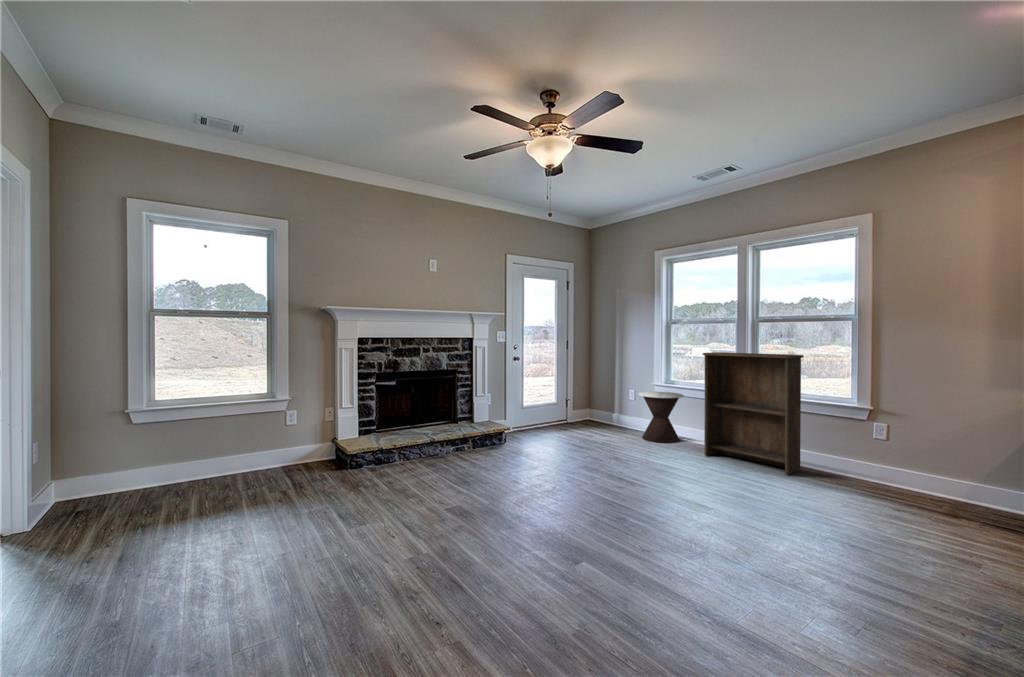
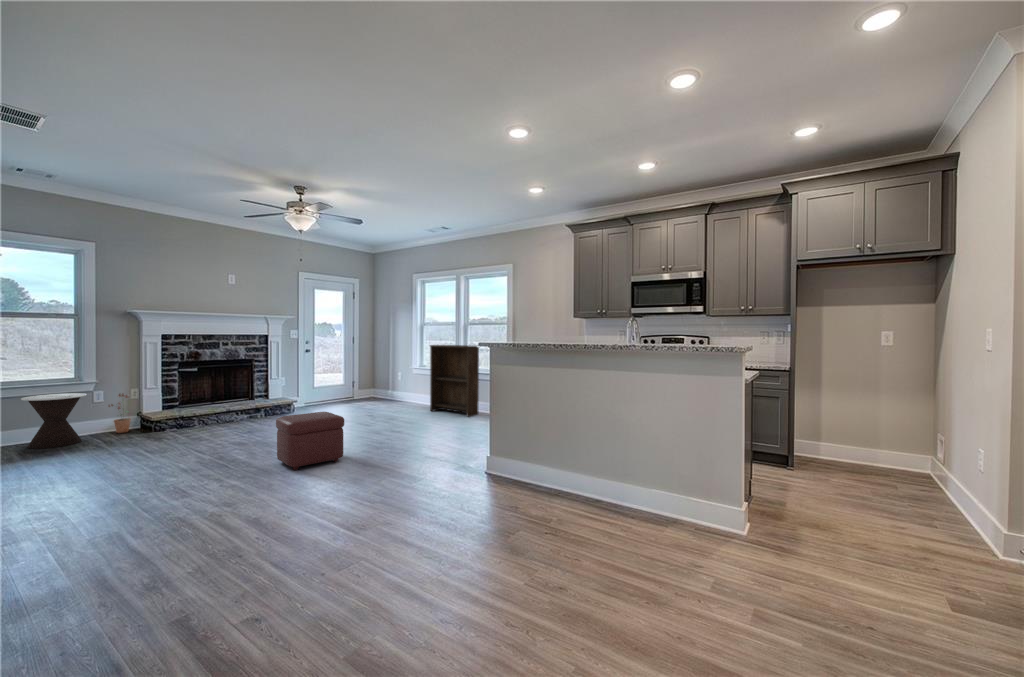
side table: present [638,392,684,443] -> present [21,393,87,449]
potted plant: none [300,414,325,466] -> present [109,394,131,433]
ottoman: none [540,481,673,619] -> present [276,412,344,470]

